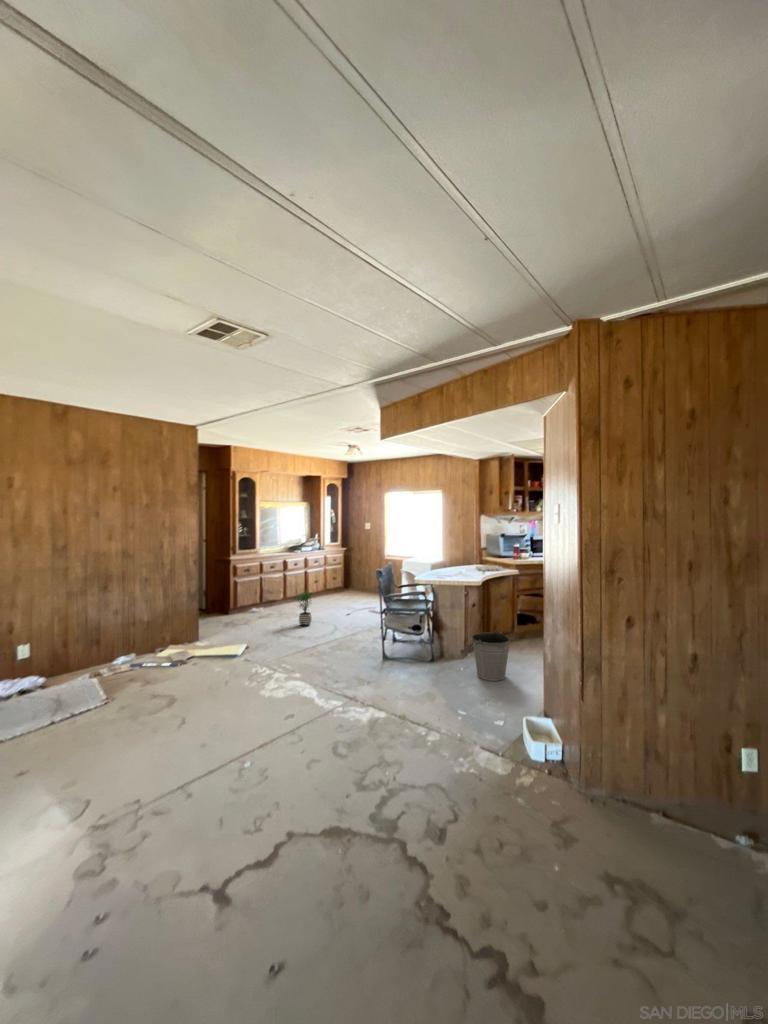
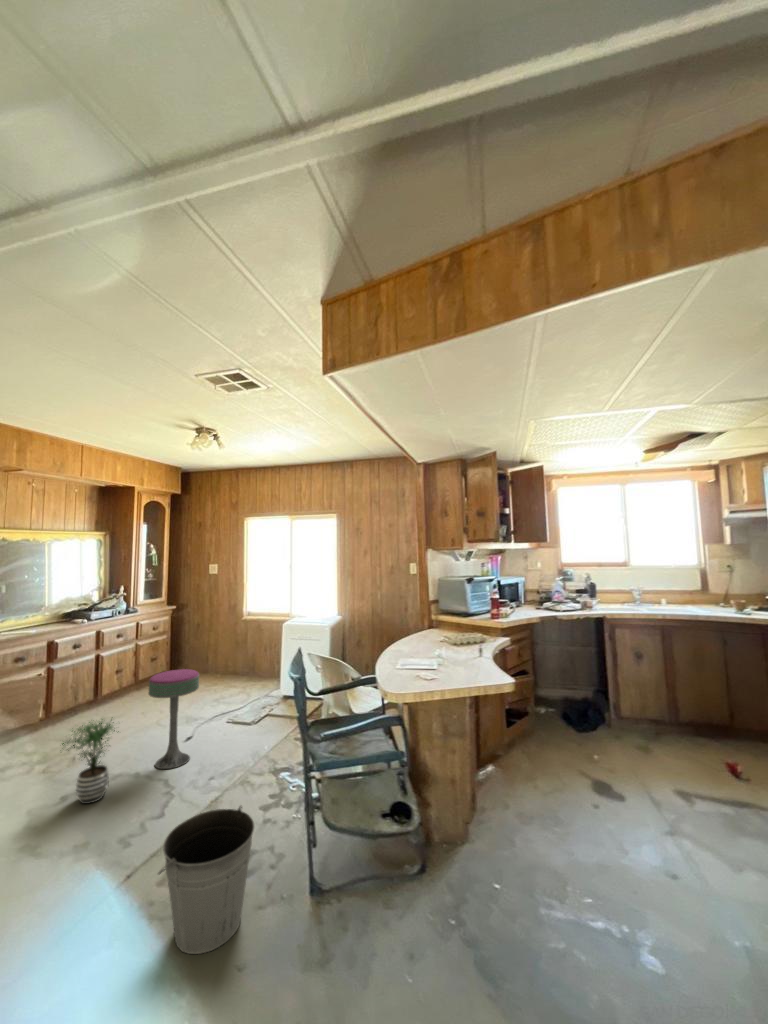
bar stool: none [327,576,351,621] -> present [149,669,199,769]
bucket: present [472,632,510,681] -> present [158,806,255,954]

